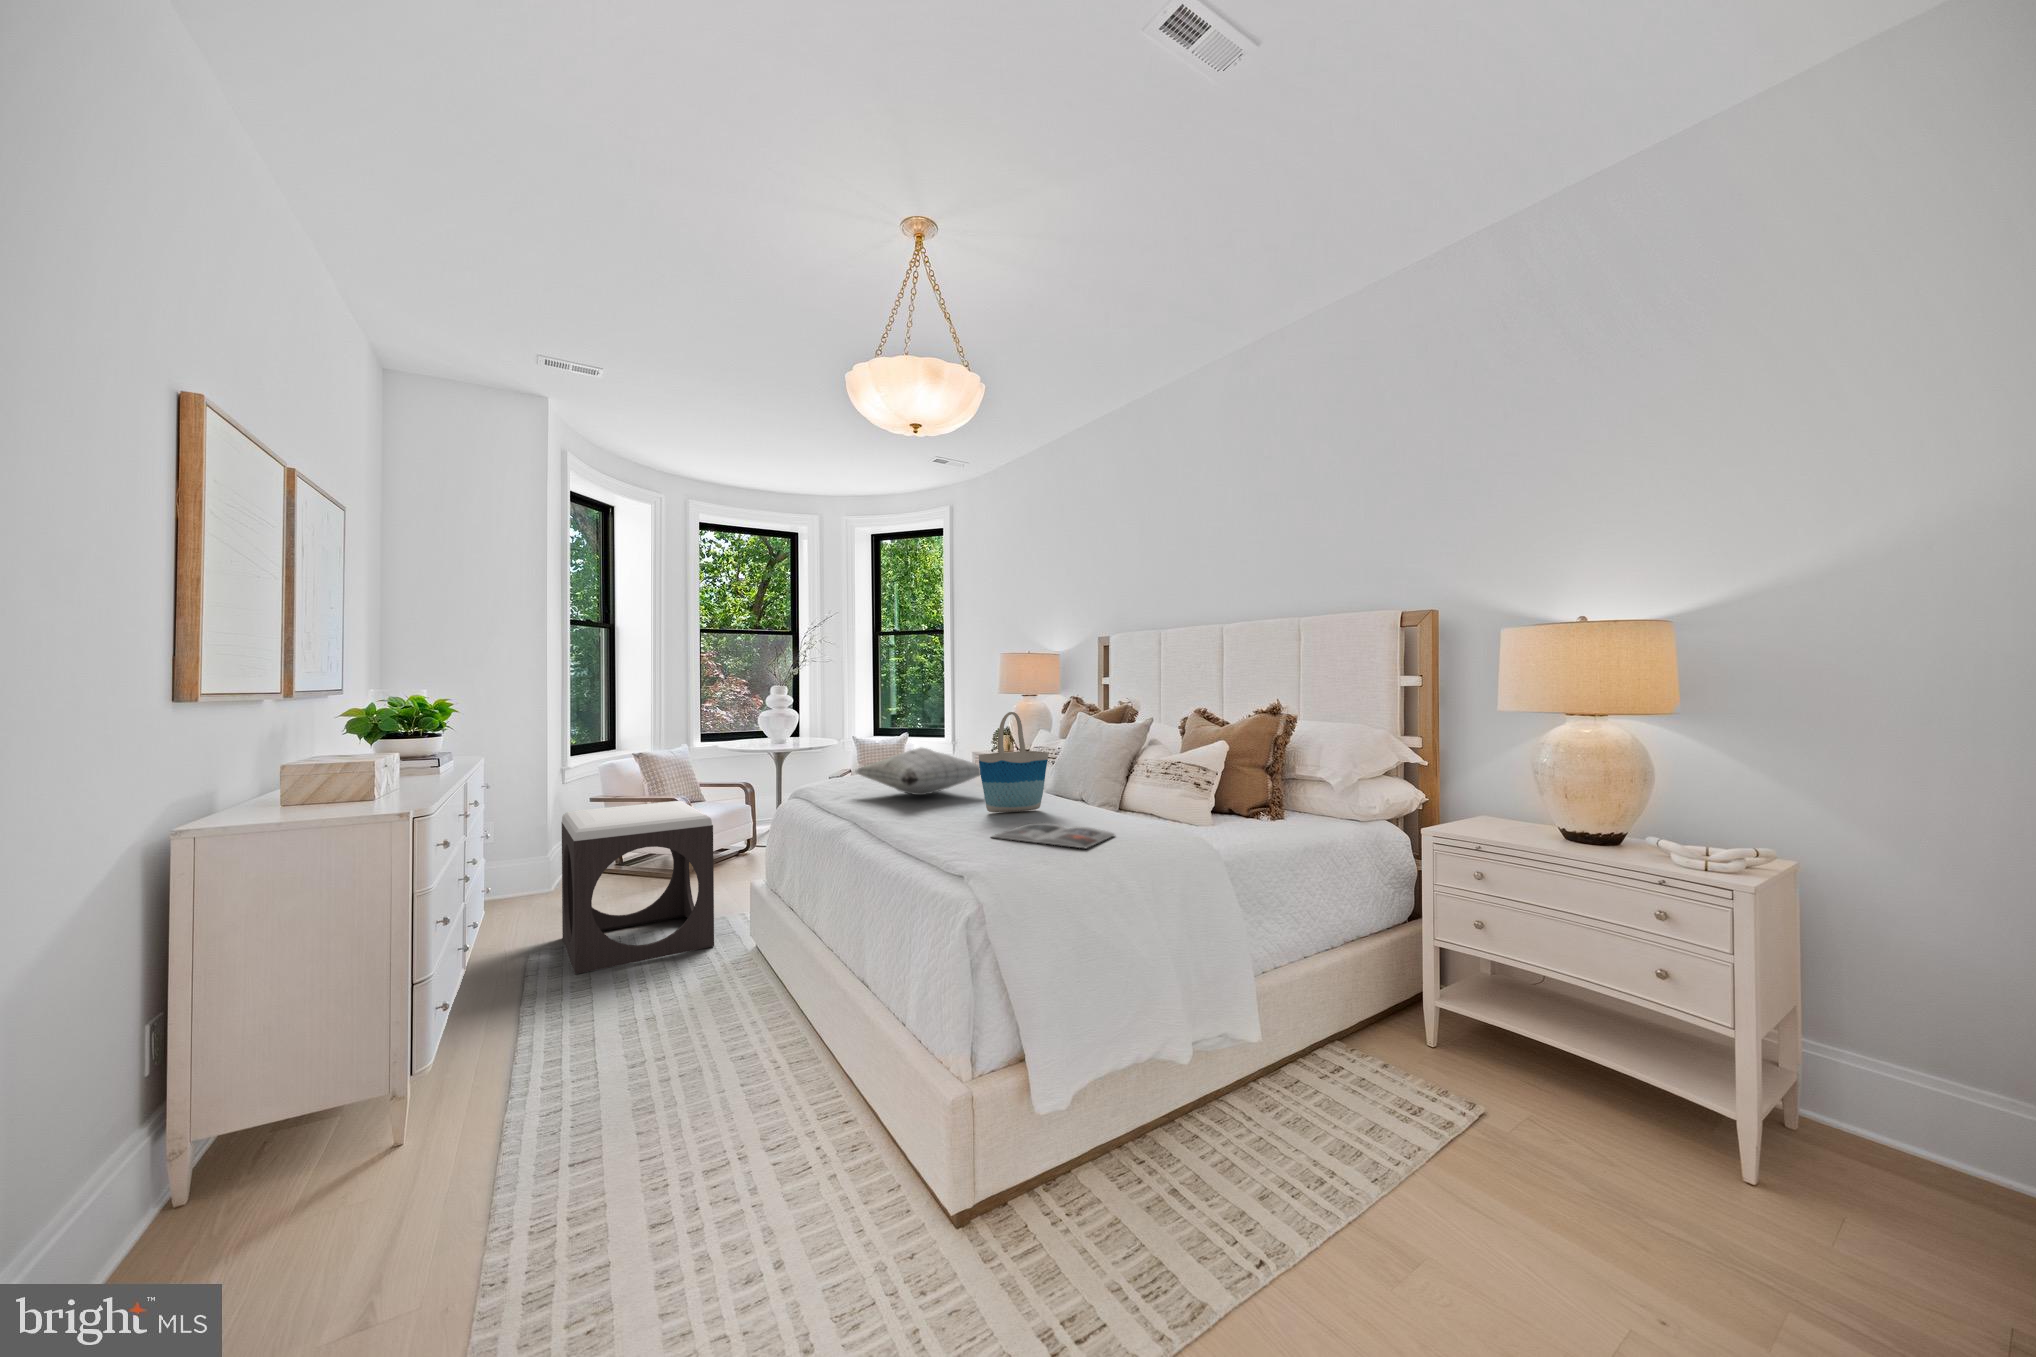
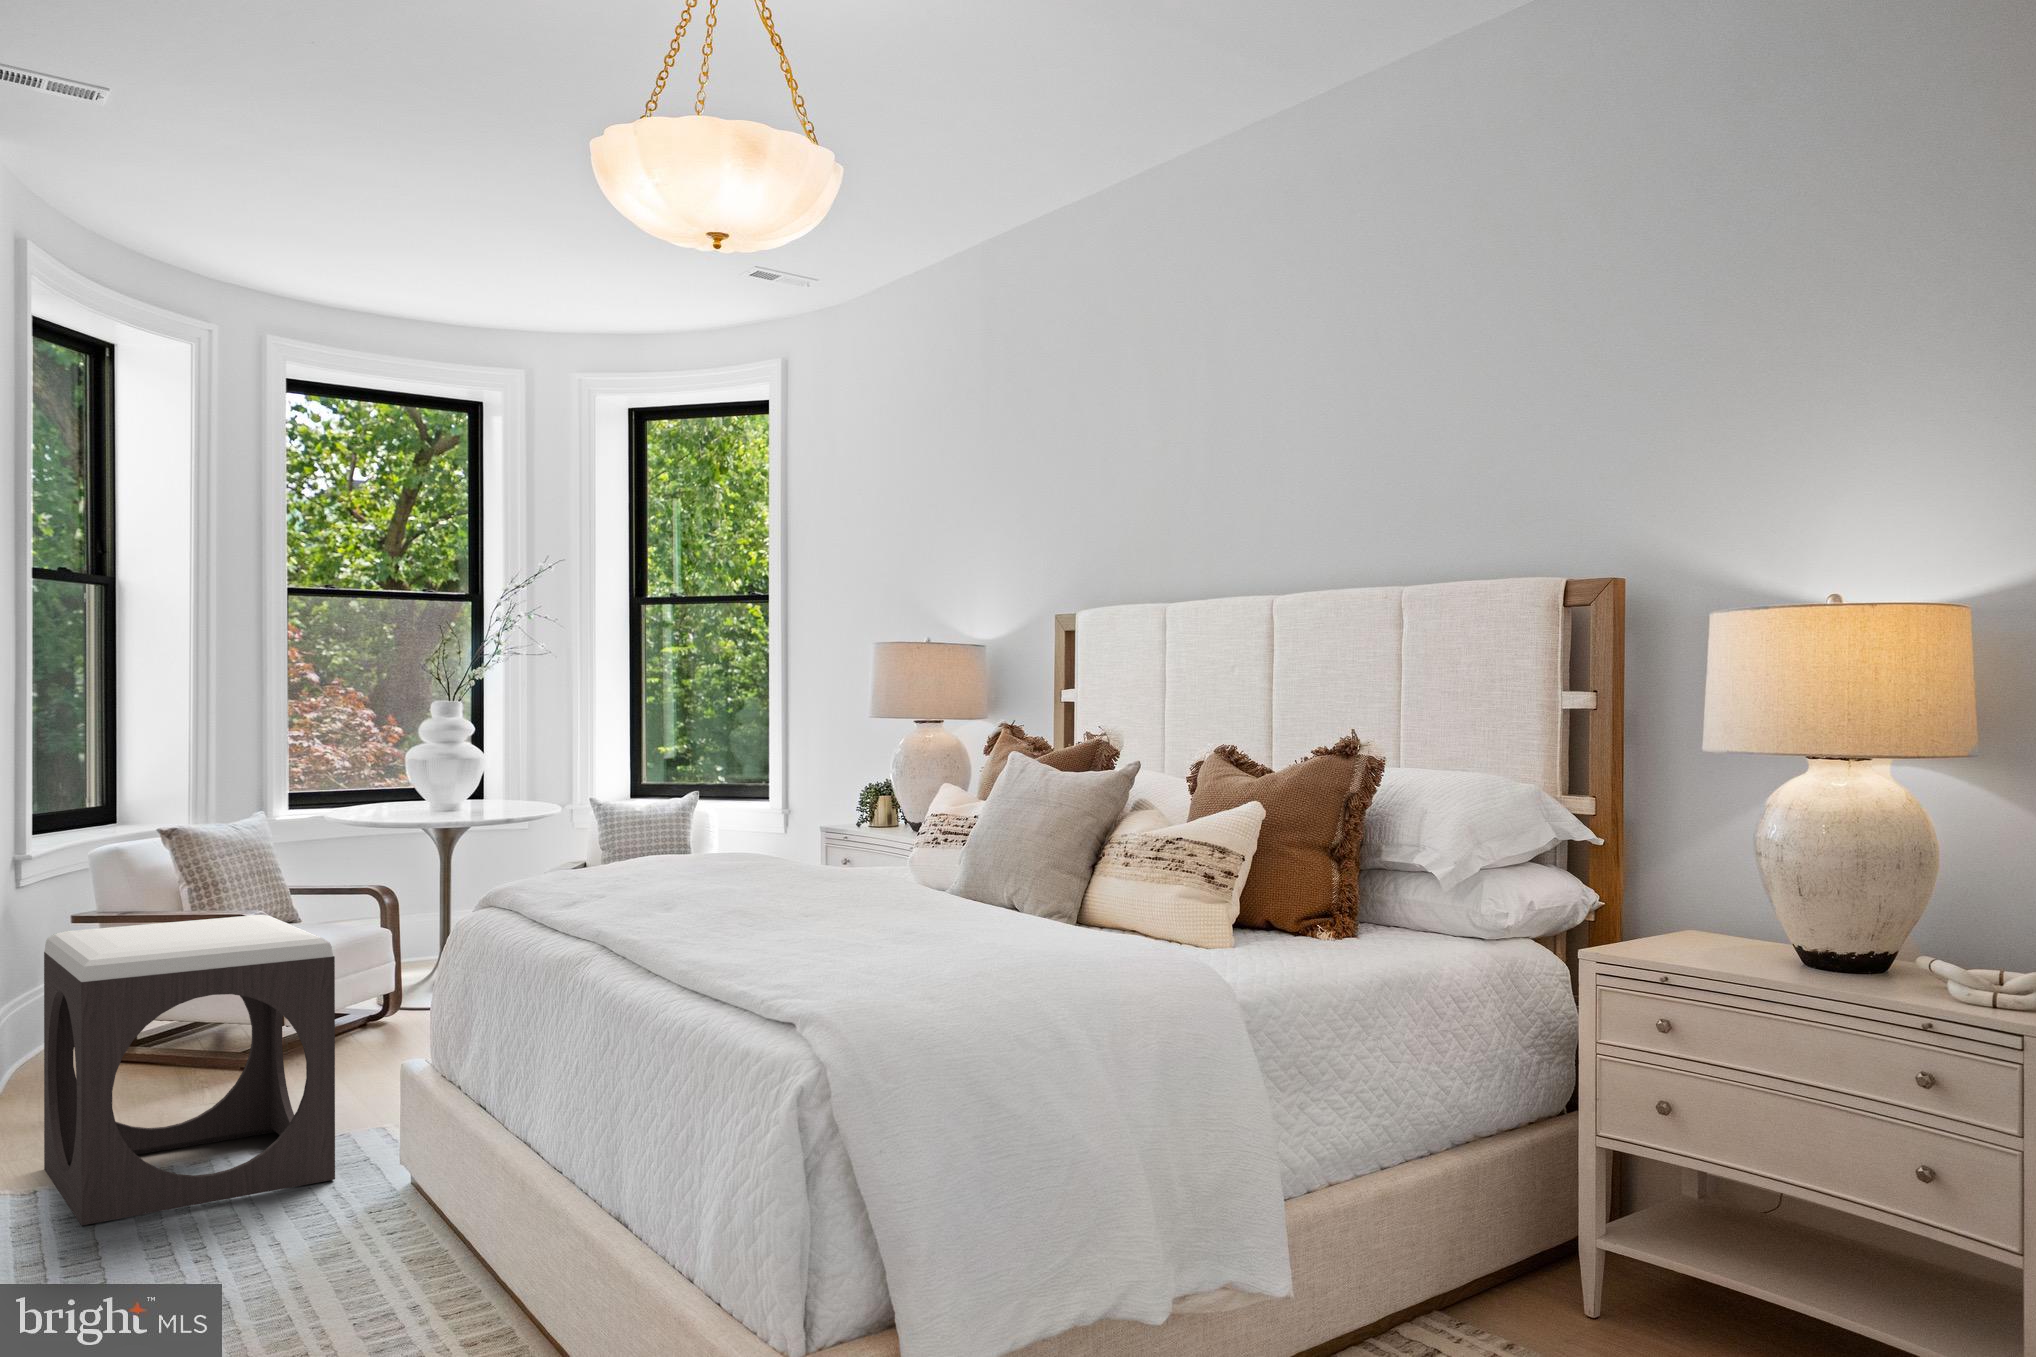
tote bag: present [979,712,1049,812] -> none [822,748,945,923]
pillow: present [855,748,980,795] -> none [600,812,841,897]
magazine: present [992,823,1114,848] -> none [838,938,1049,973]

